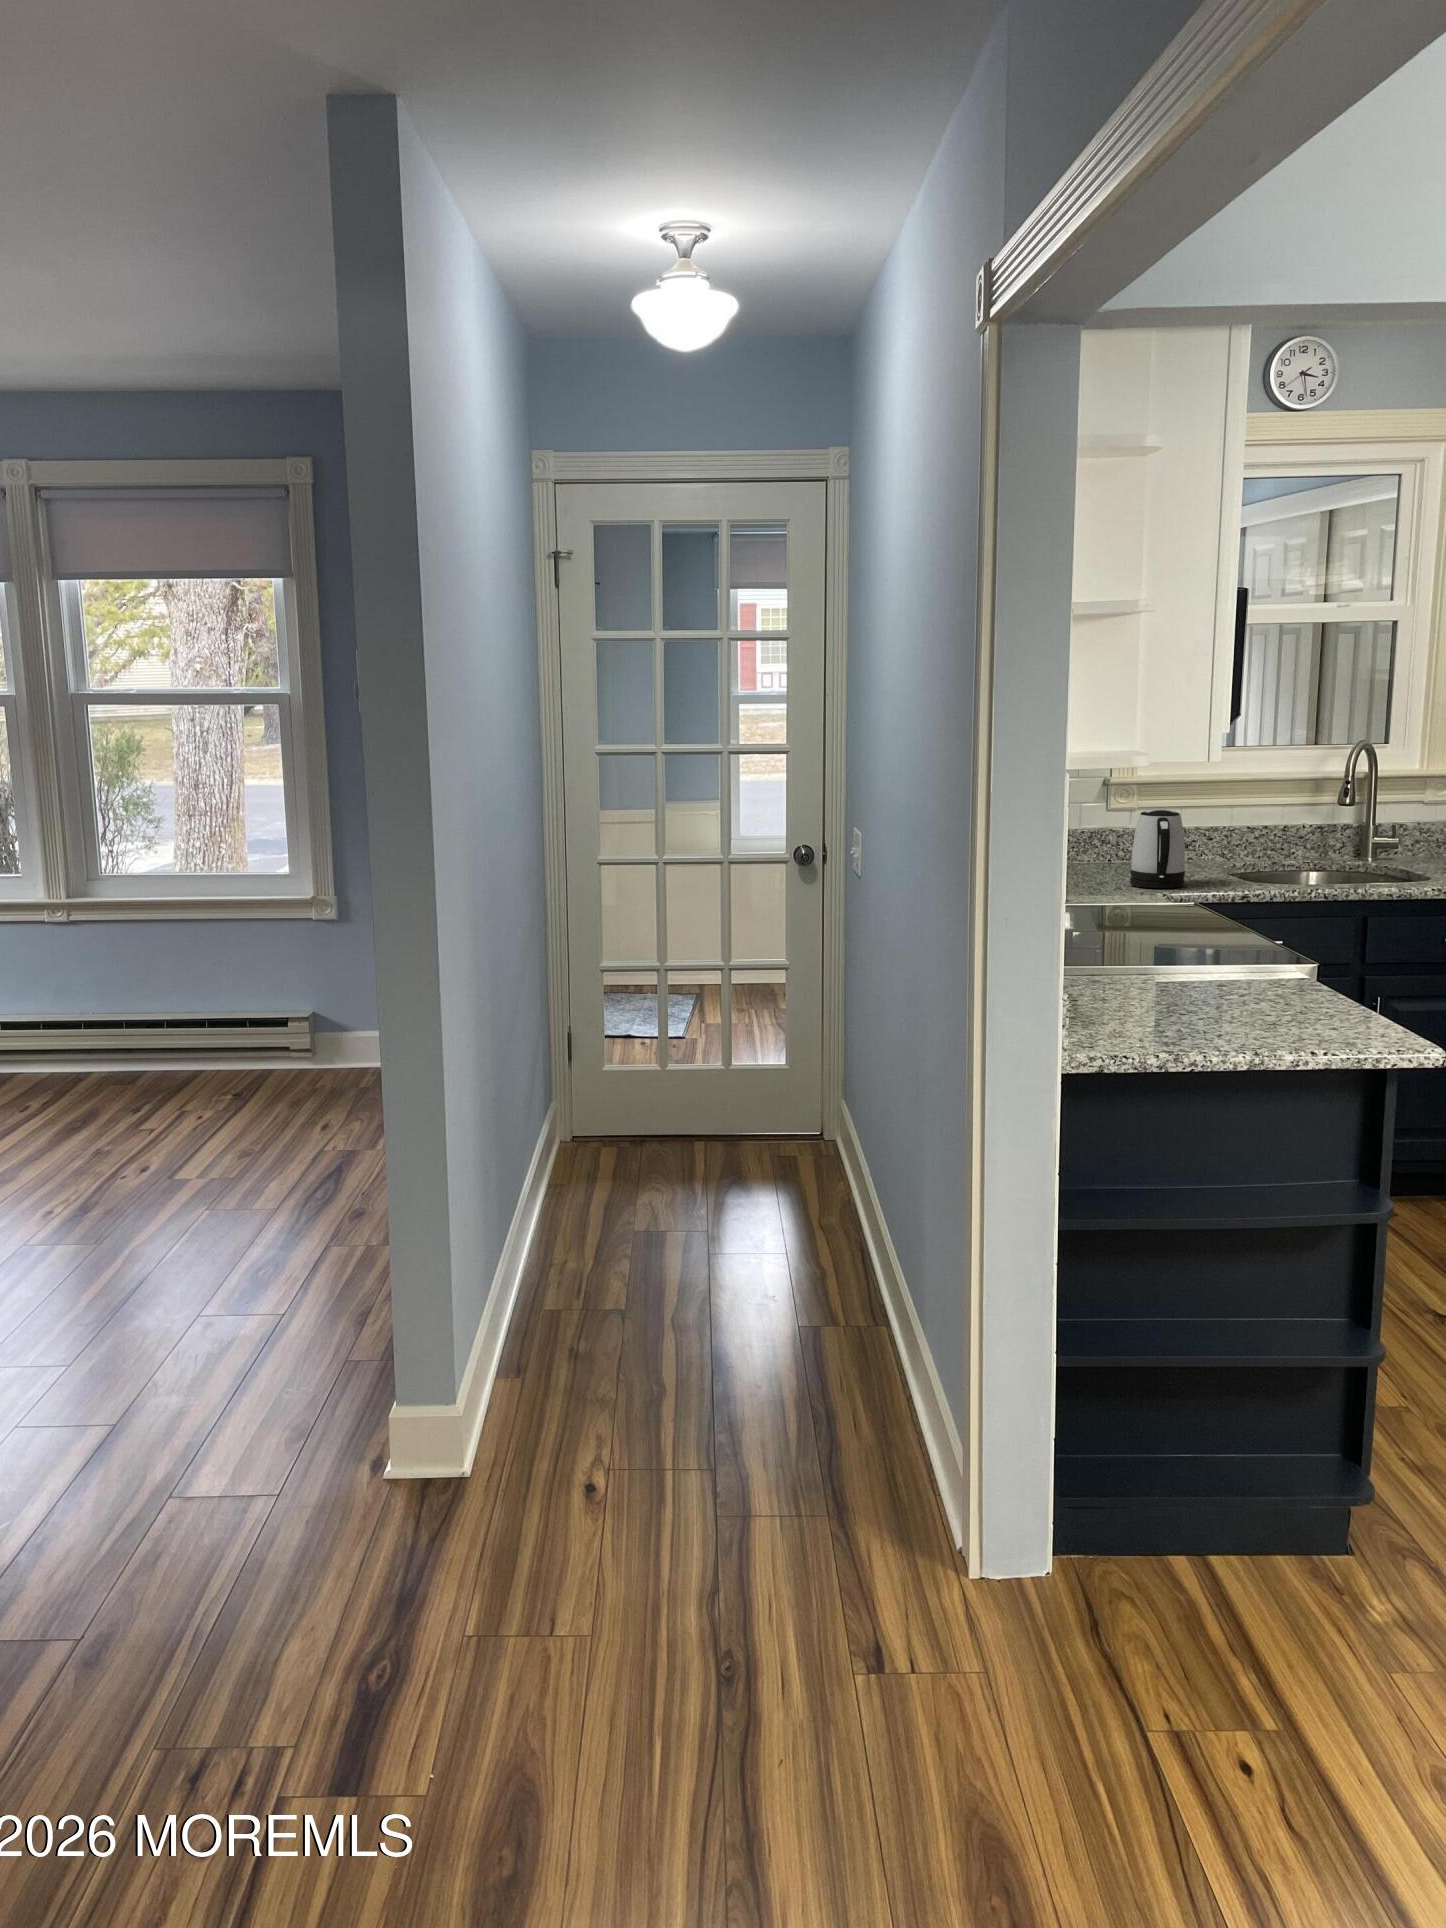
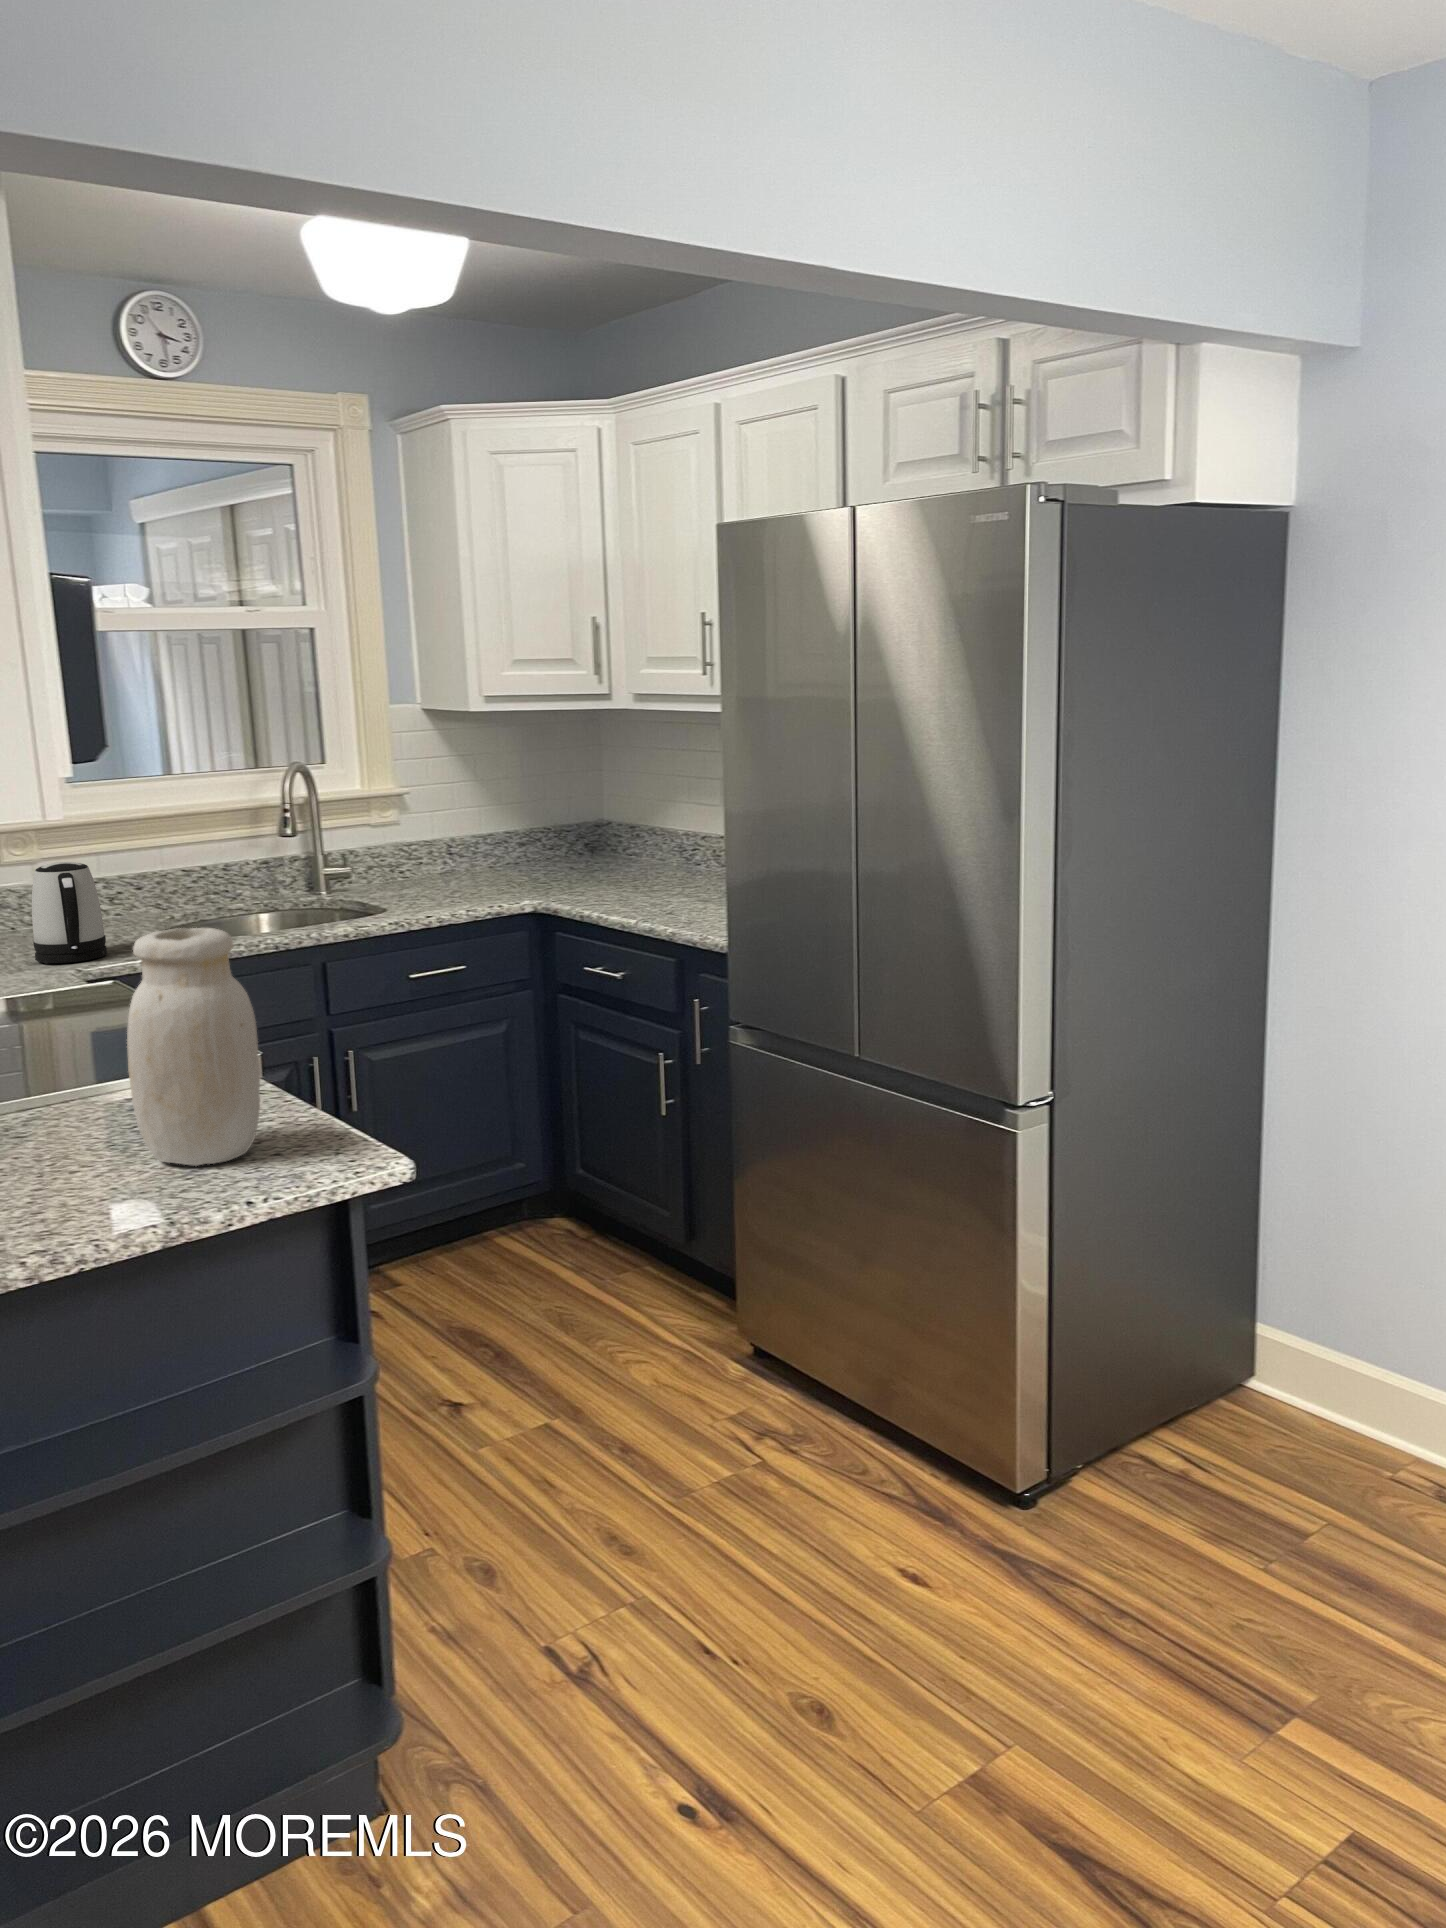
jar: none [1233,849,1333,1026] -> present [127,928,261,1166]

